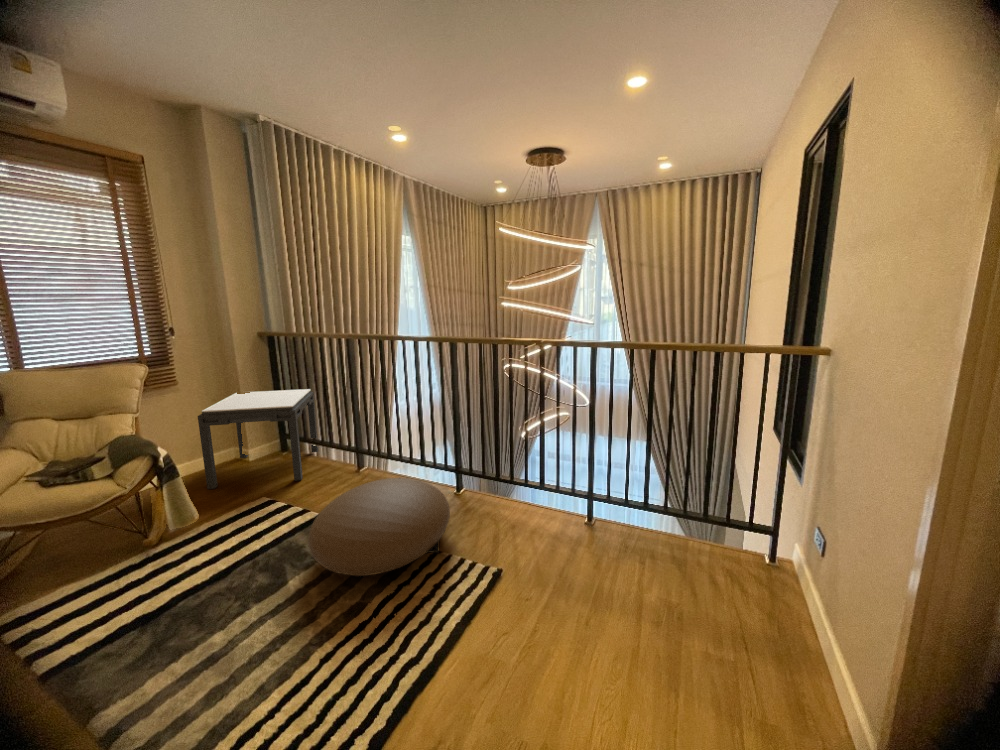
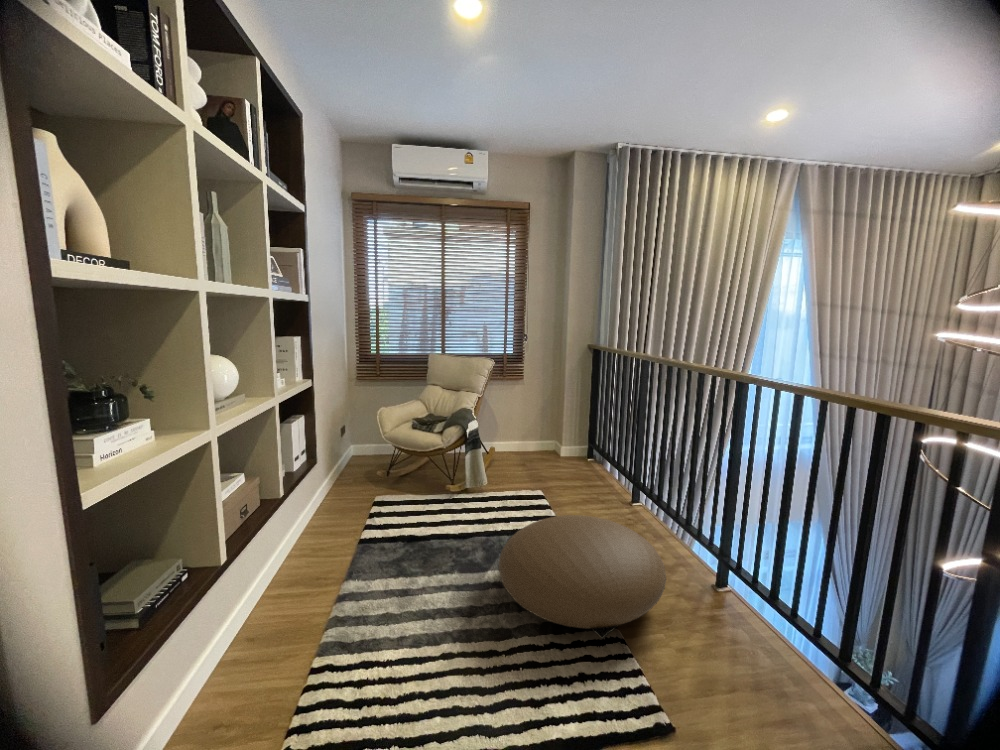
side table: present [198,389,318,489] -> none [518,395,622,490]

